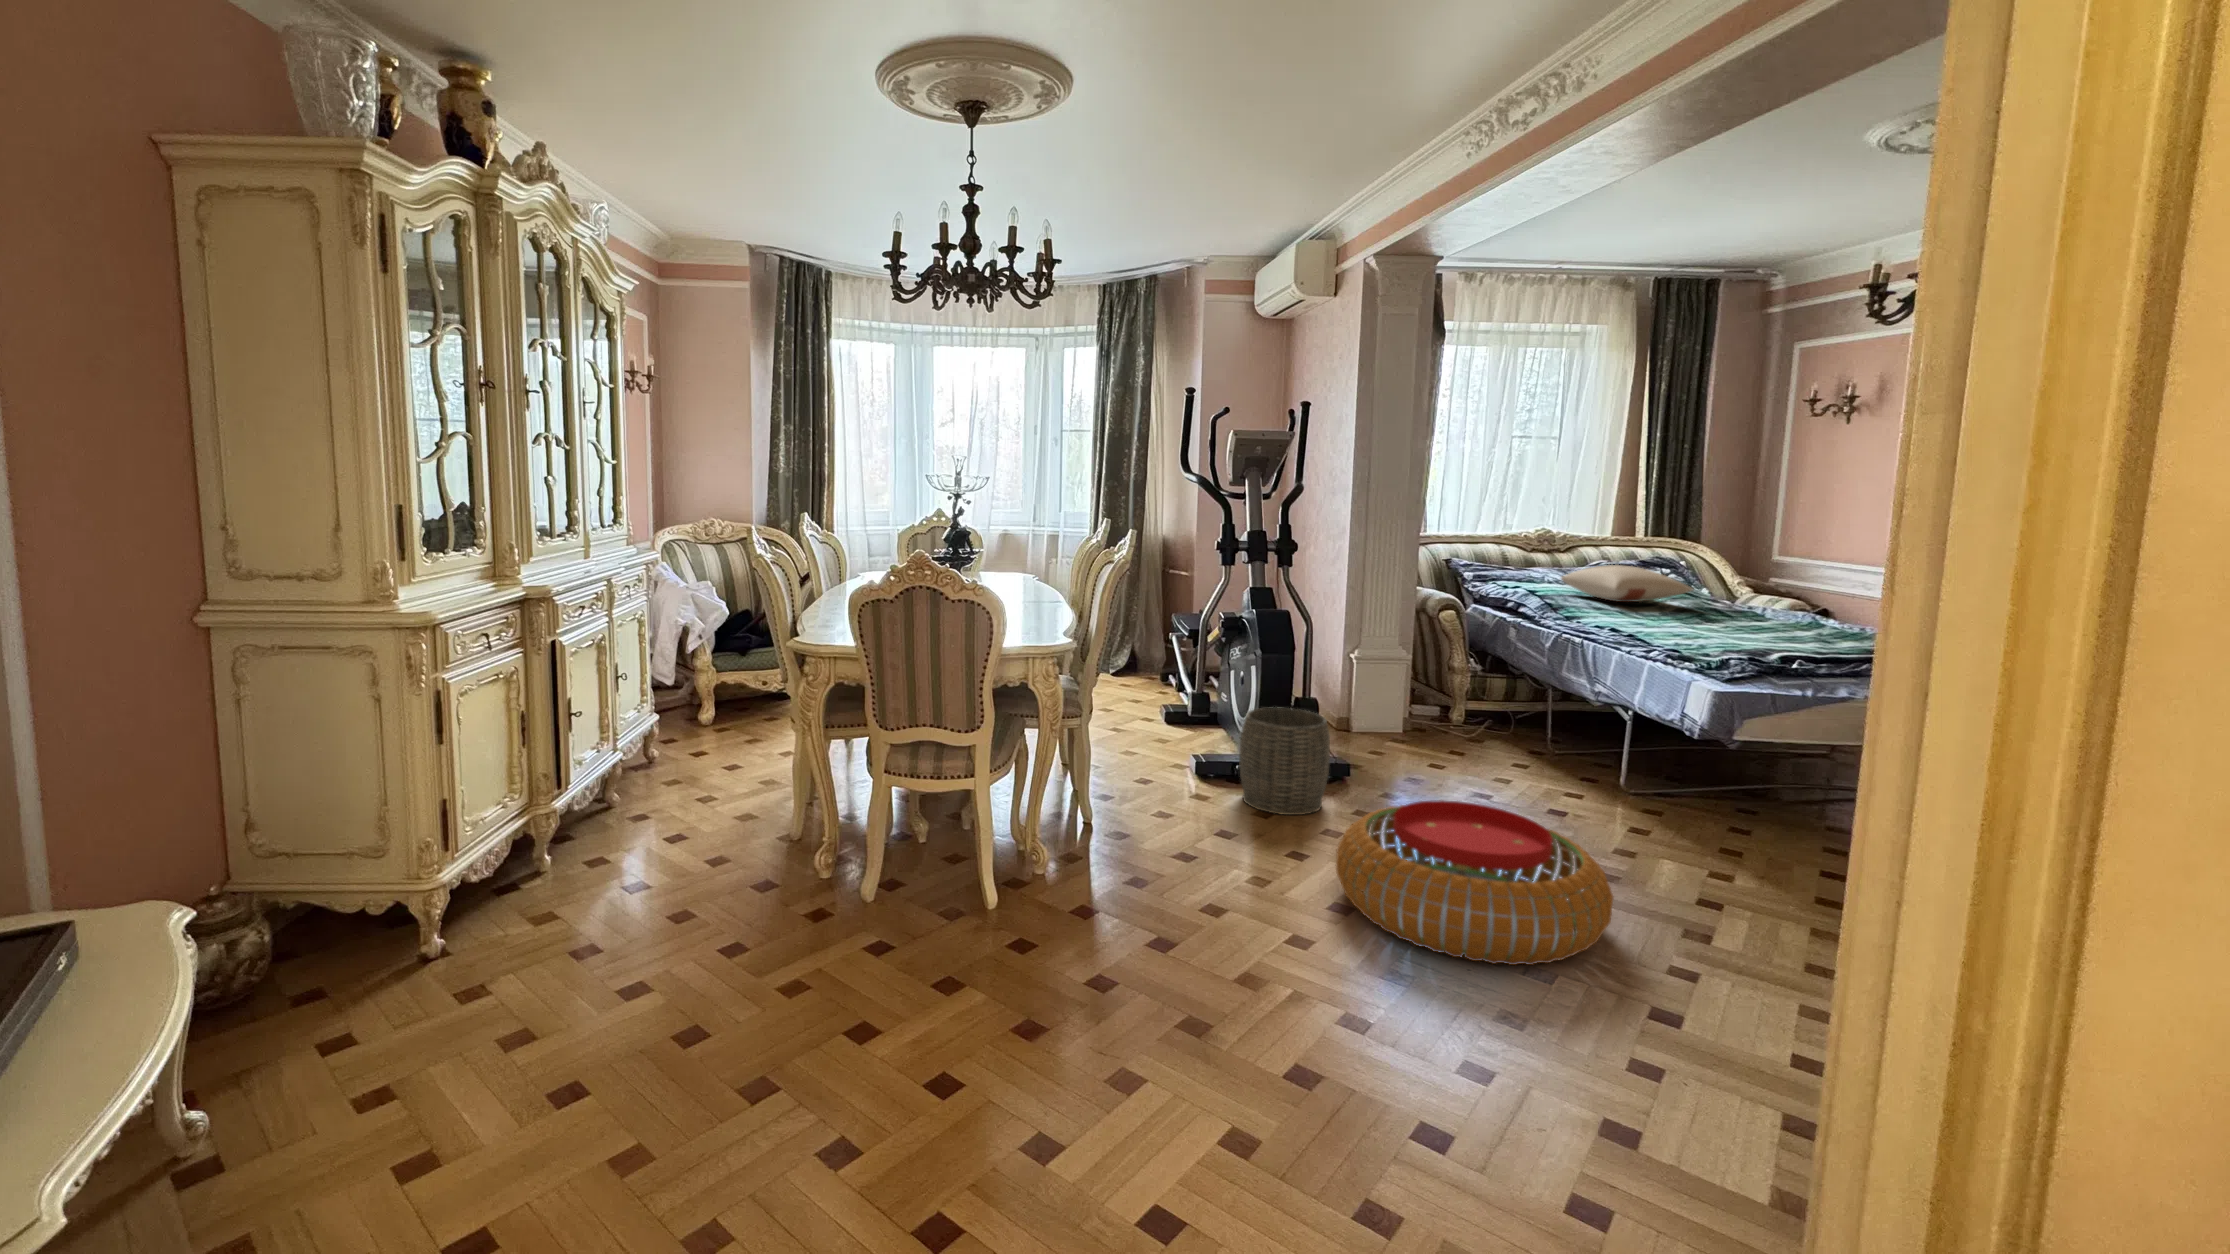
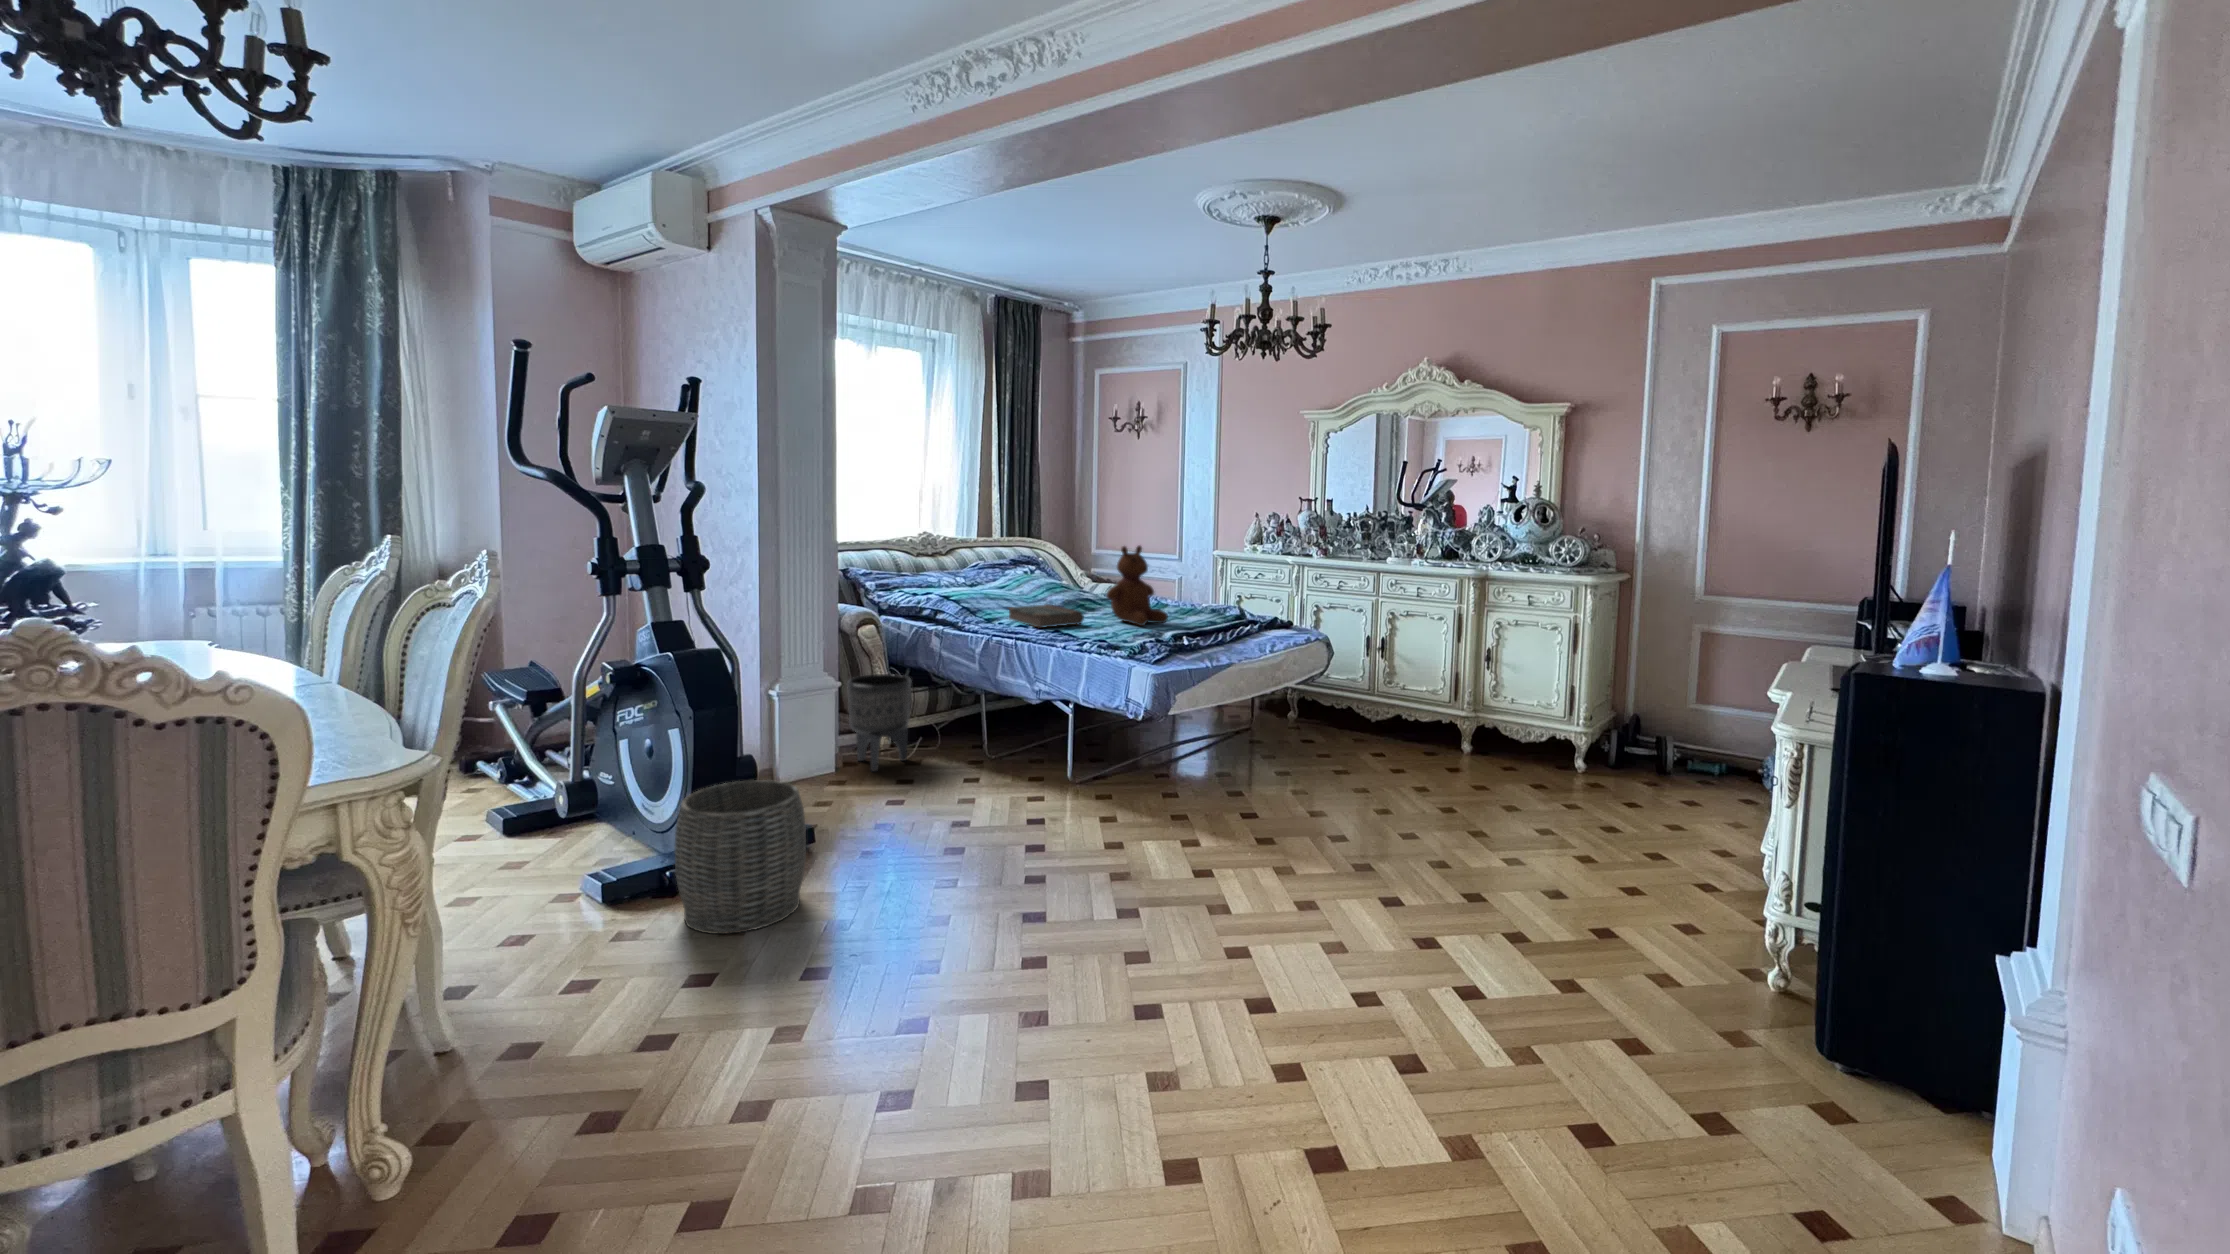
teddy bear: none [1710,552,1796,644] -> present [1106,546,1168,626]
pillow: present [1561,565,1693,602] -> none [958,564,1070,598]
book: none [1588,607,1674,633] -> present [1008,604,1084,628]
planter: none [1419,655,1479,740] -> present [847,674,911,772]
pouf: present [1336,800,1613,965] -> none [882,849,1186,1059]

